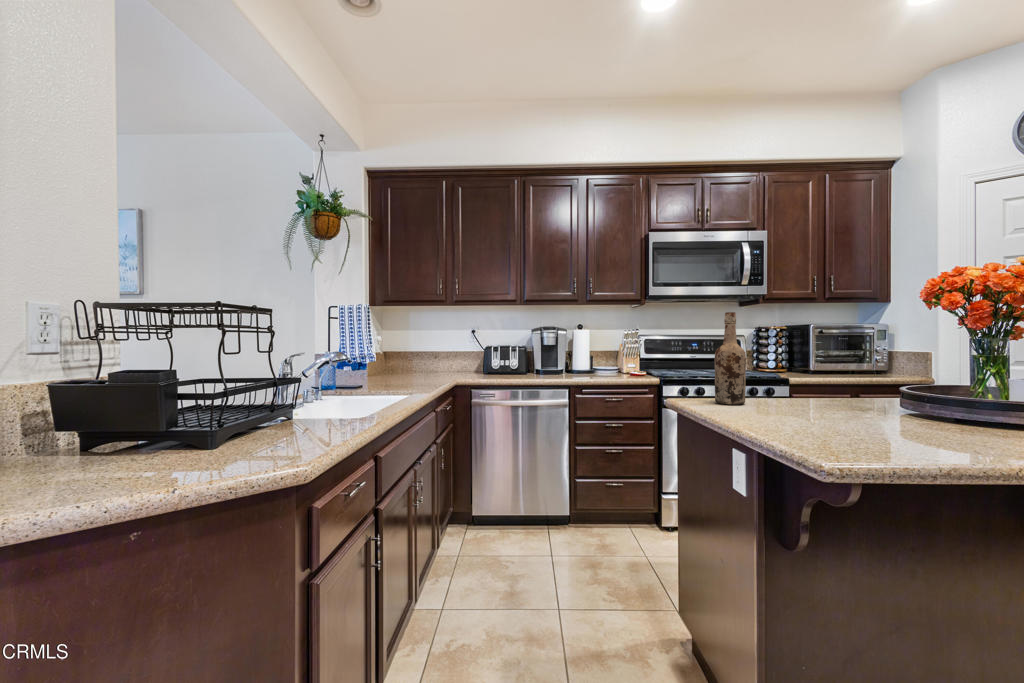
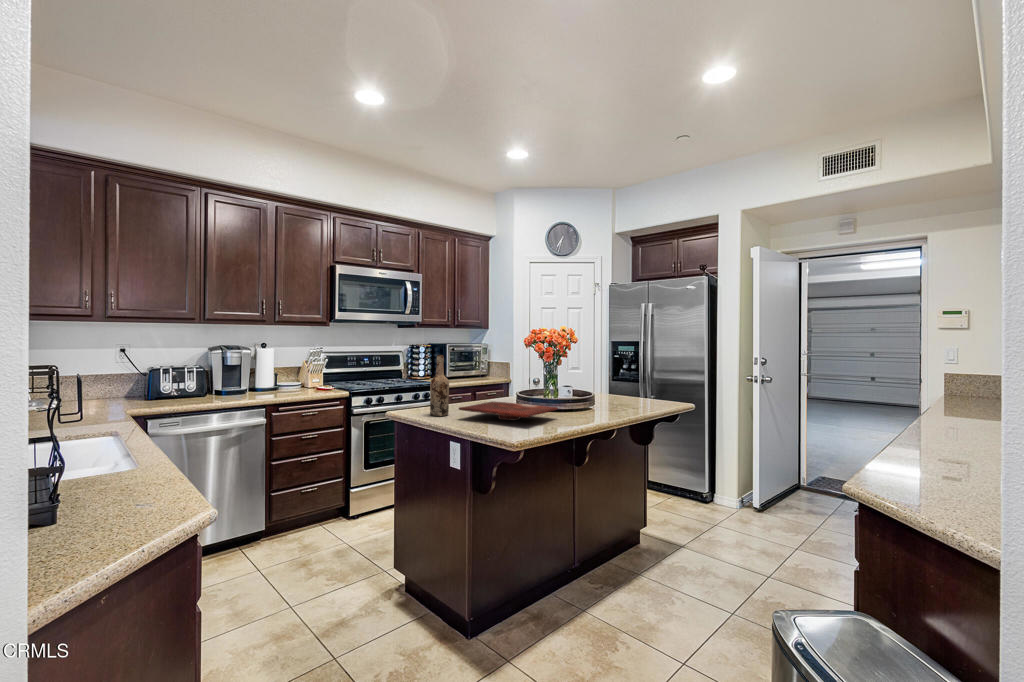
cutting board: none [752,390,978,421] -> present [459,402,558,420]

